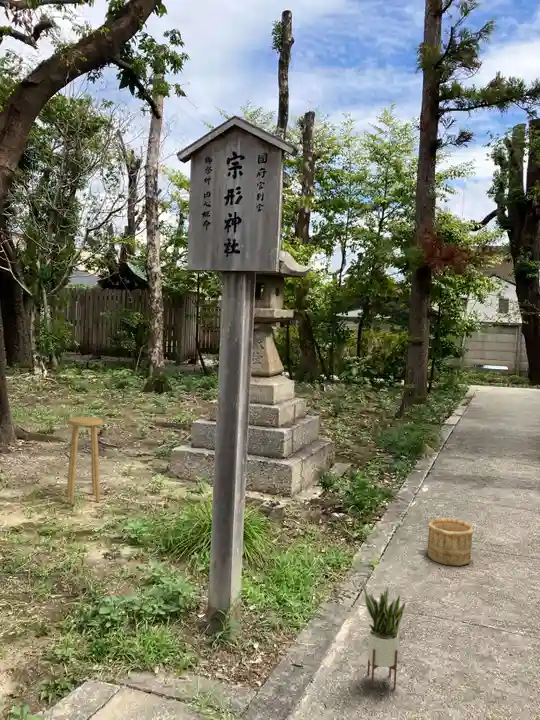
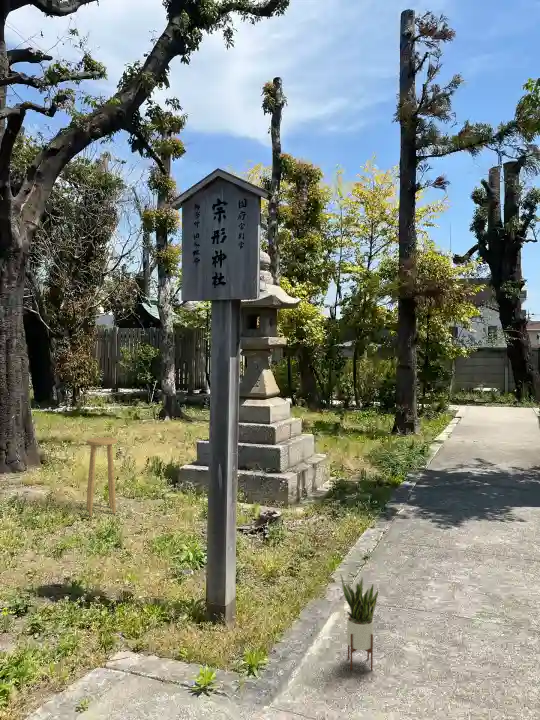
wooden bucket: present [428,518,474,566] -> none [409,520,451,562]

